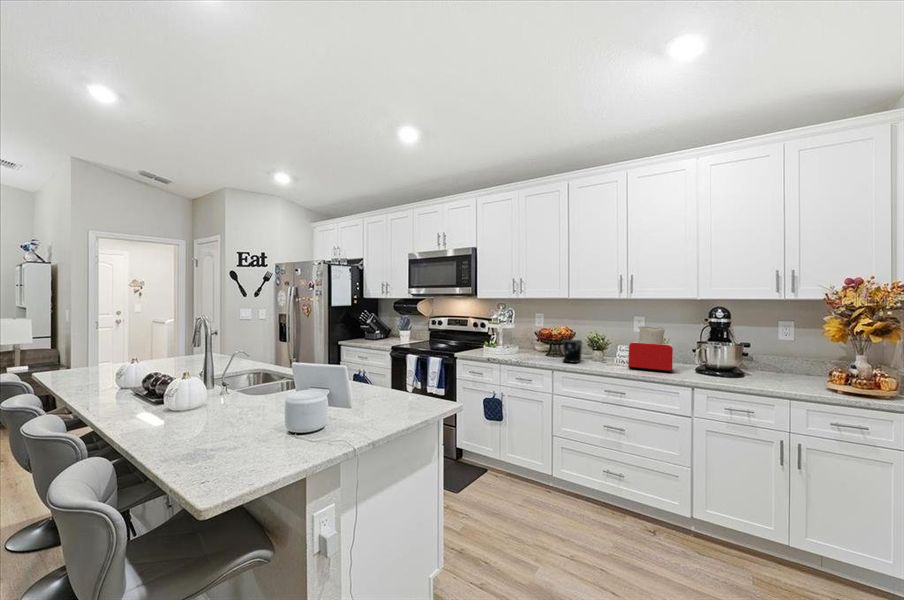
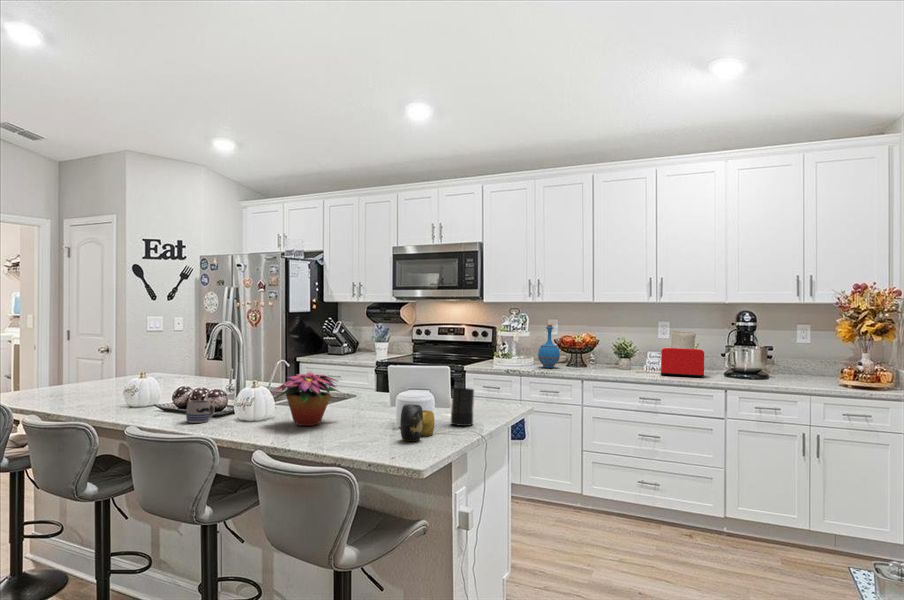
bottle: none [517,318,537,357] -> present [538,324,560,368]
coffee maker: present [563,340,582,363] -> none [591,347,635,372]
flower arrangement: none [162,369,254,427] -> present [273,372,339,426]
candle: none [339,391,367,438] -> present [451,388,474,426]
mug: none [111,393,147,416] -> present [186,400,215,423]
vase: none [245,418,303,463] -> present [400,404,435,441]

